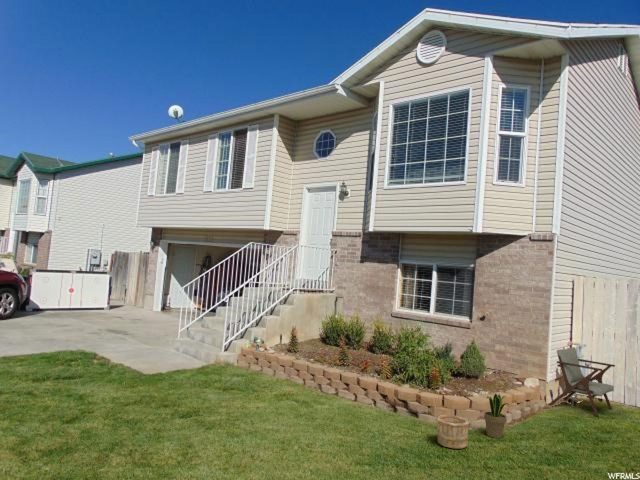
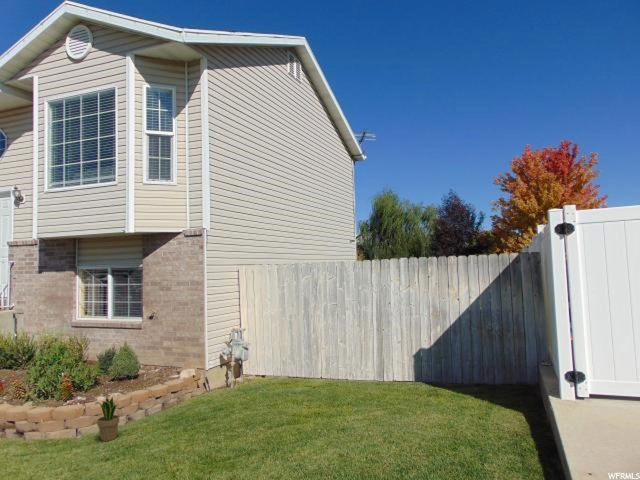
lounge chair: present [549,347,615,417] -> none [207,331,265,392]
wooden bucket: present [437,415,469,449] -> none [25,431,63,467]

